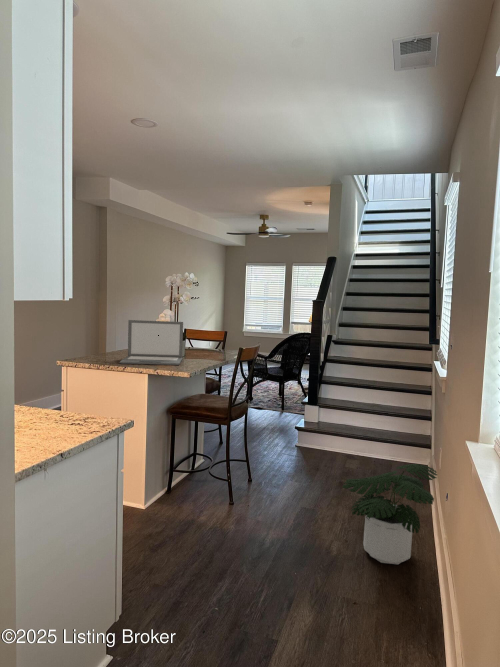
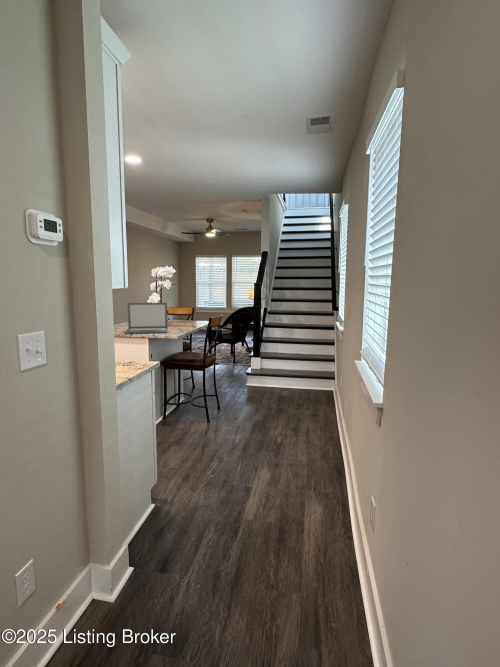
potted plant: present [343,464,437,564] -> none [282,385,339,447]

